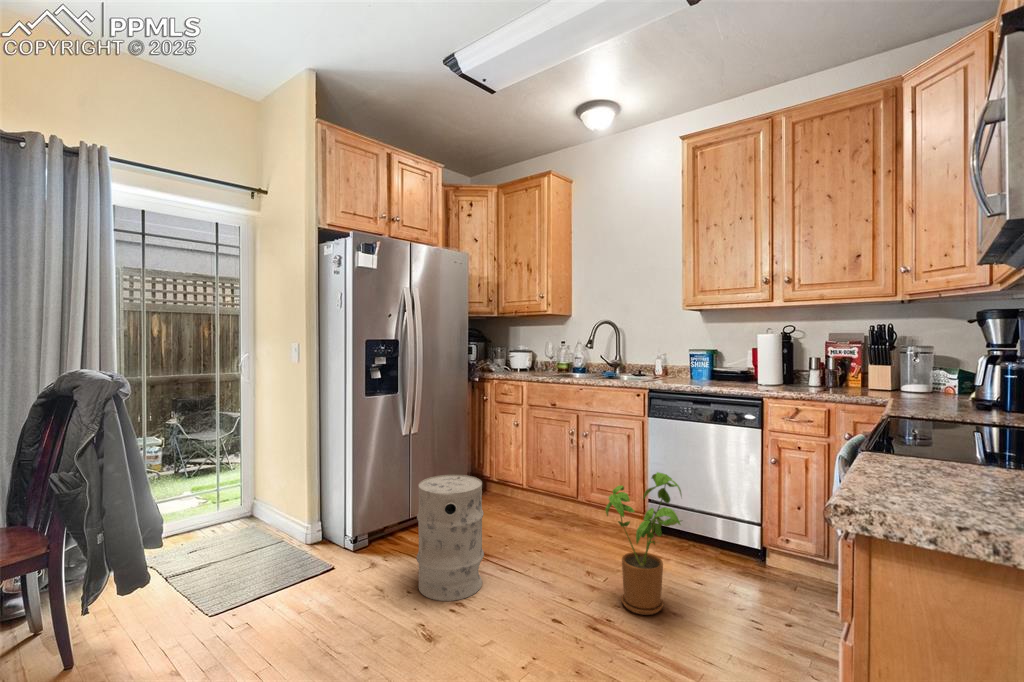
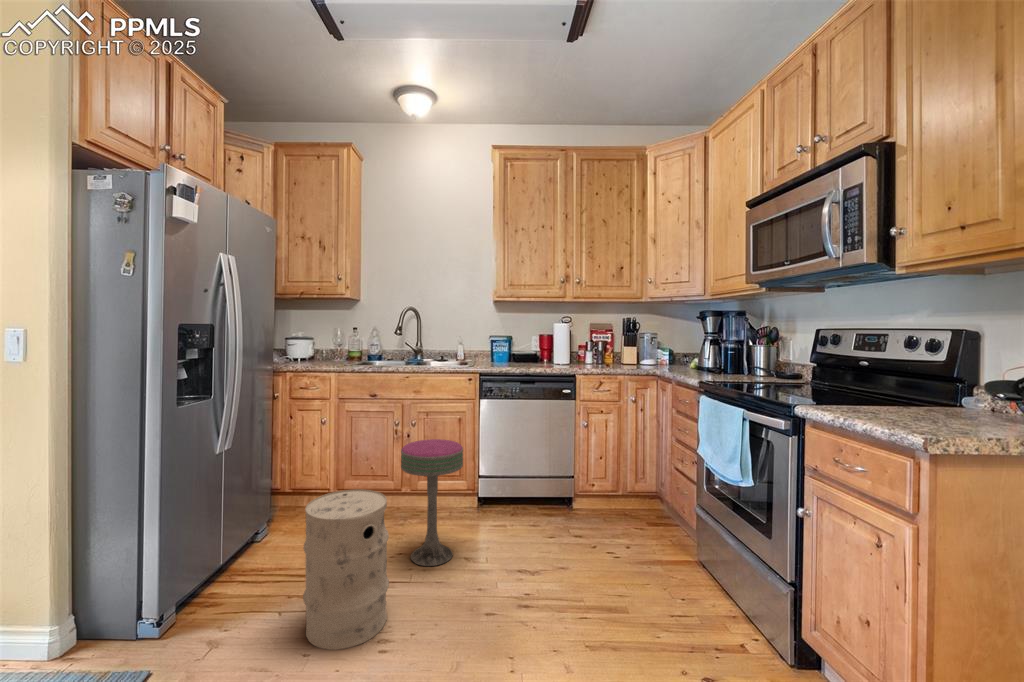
bar stool: none [529,448,589,570] -> present [401,439,463,566]
house plant: present [606,472,681,615] -> none [503,447,581,576]

